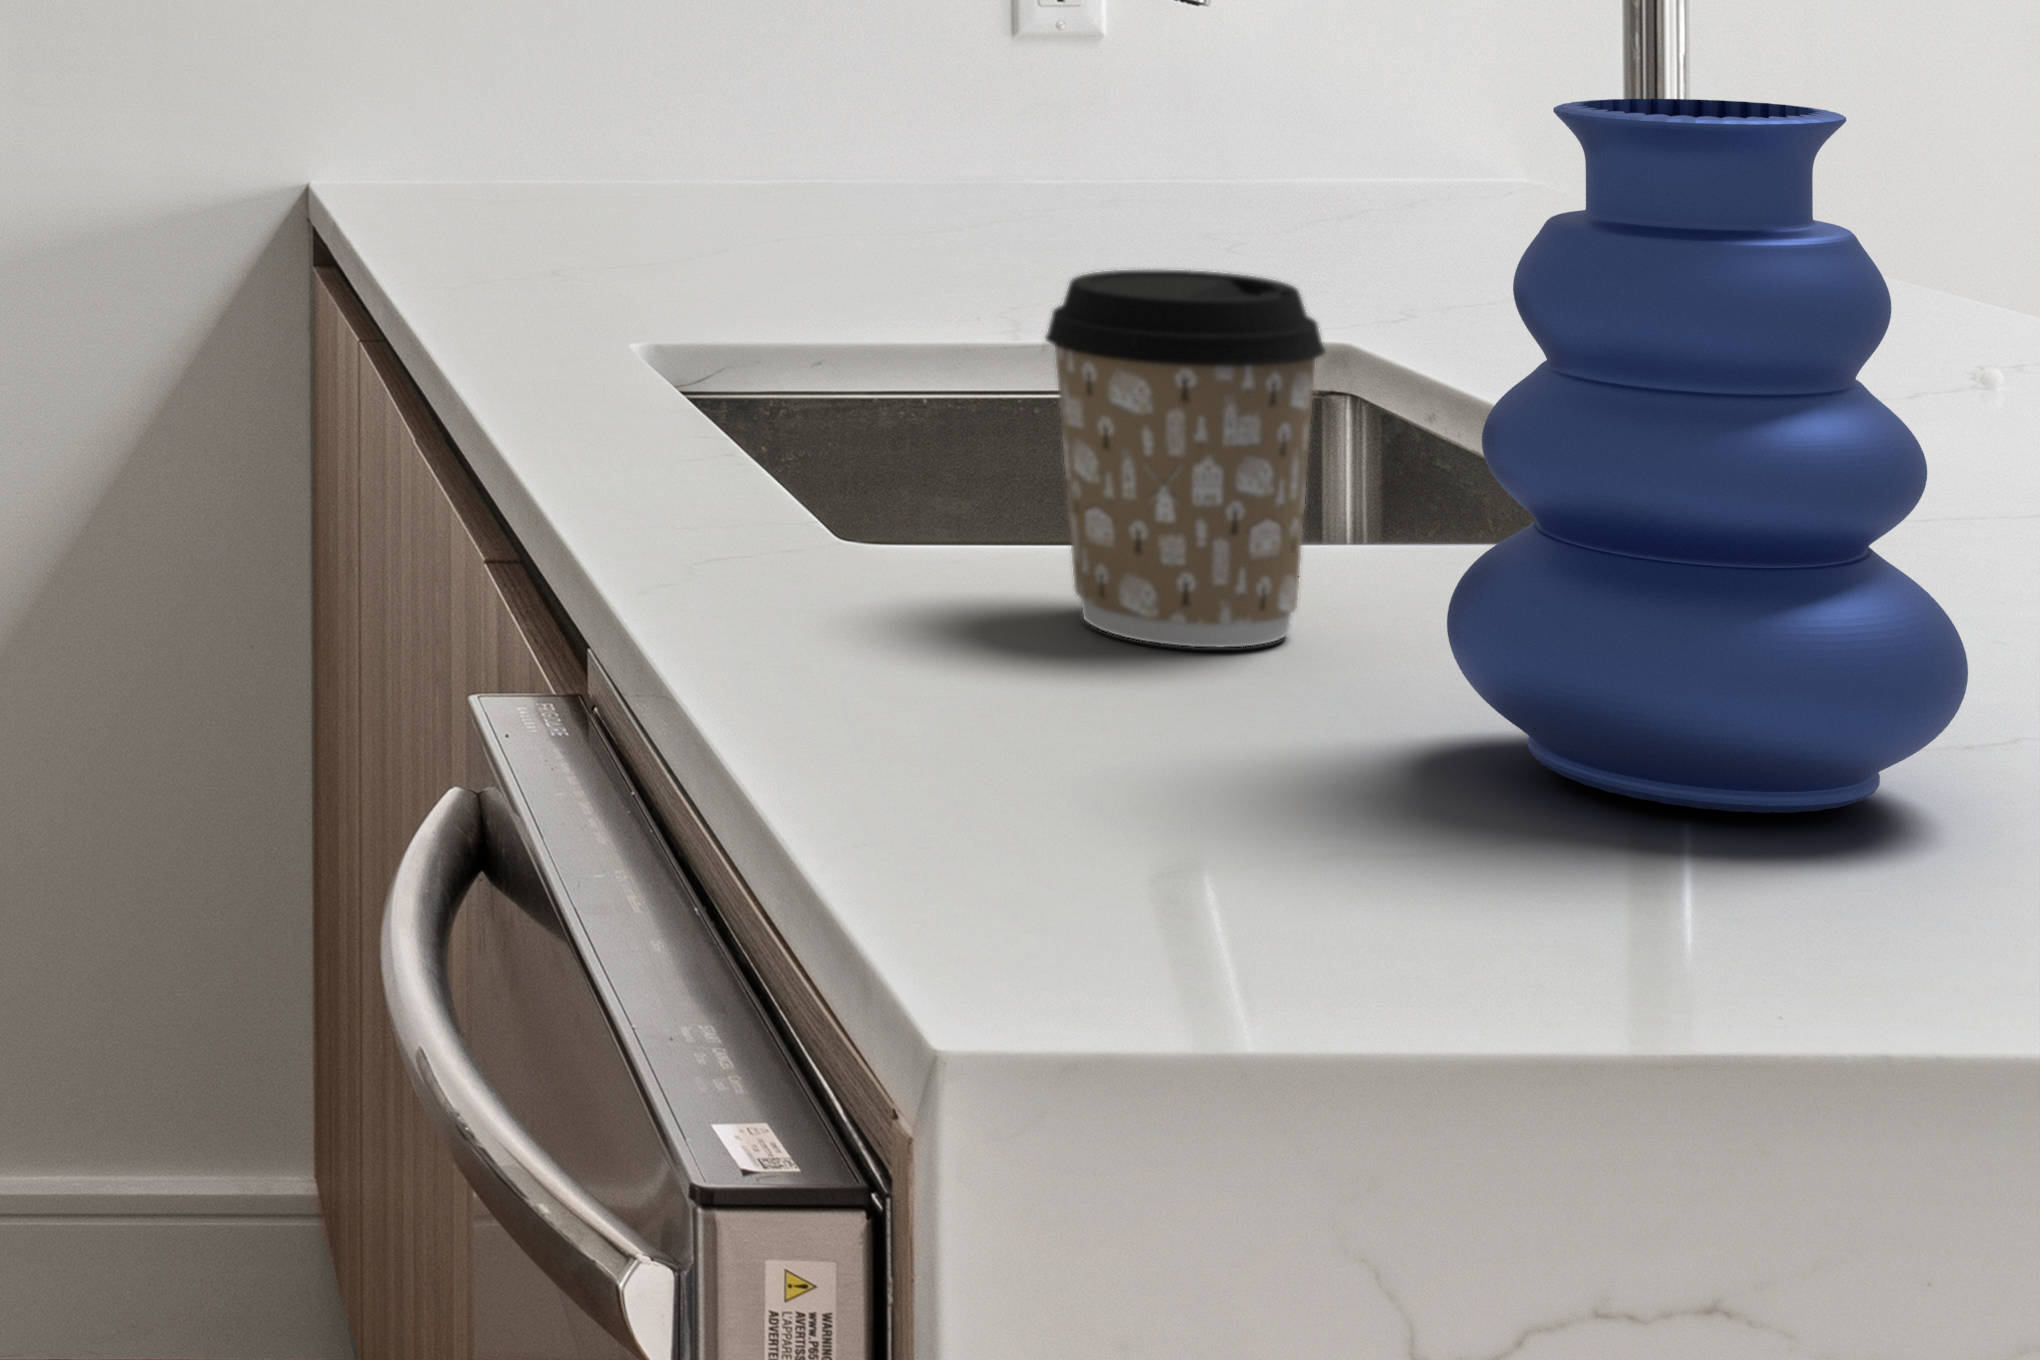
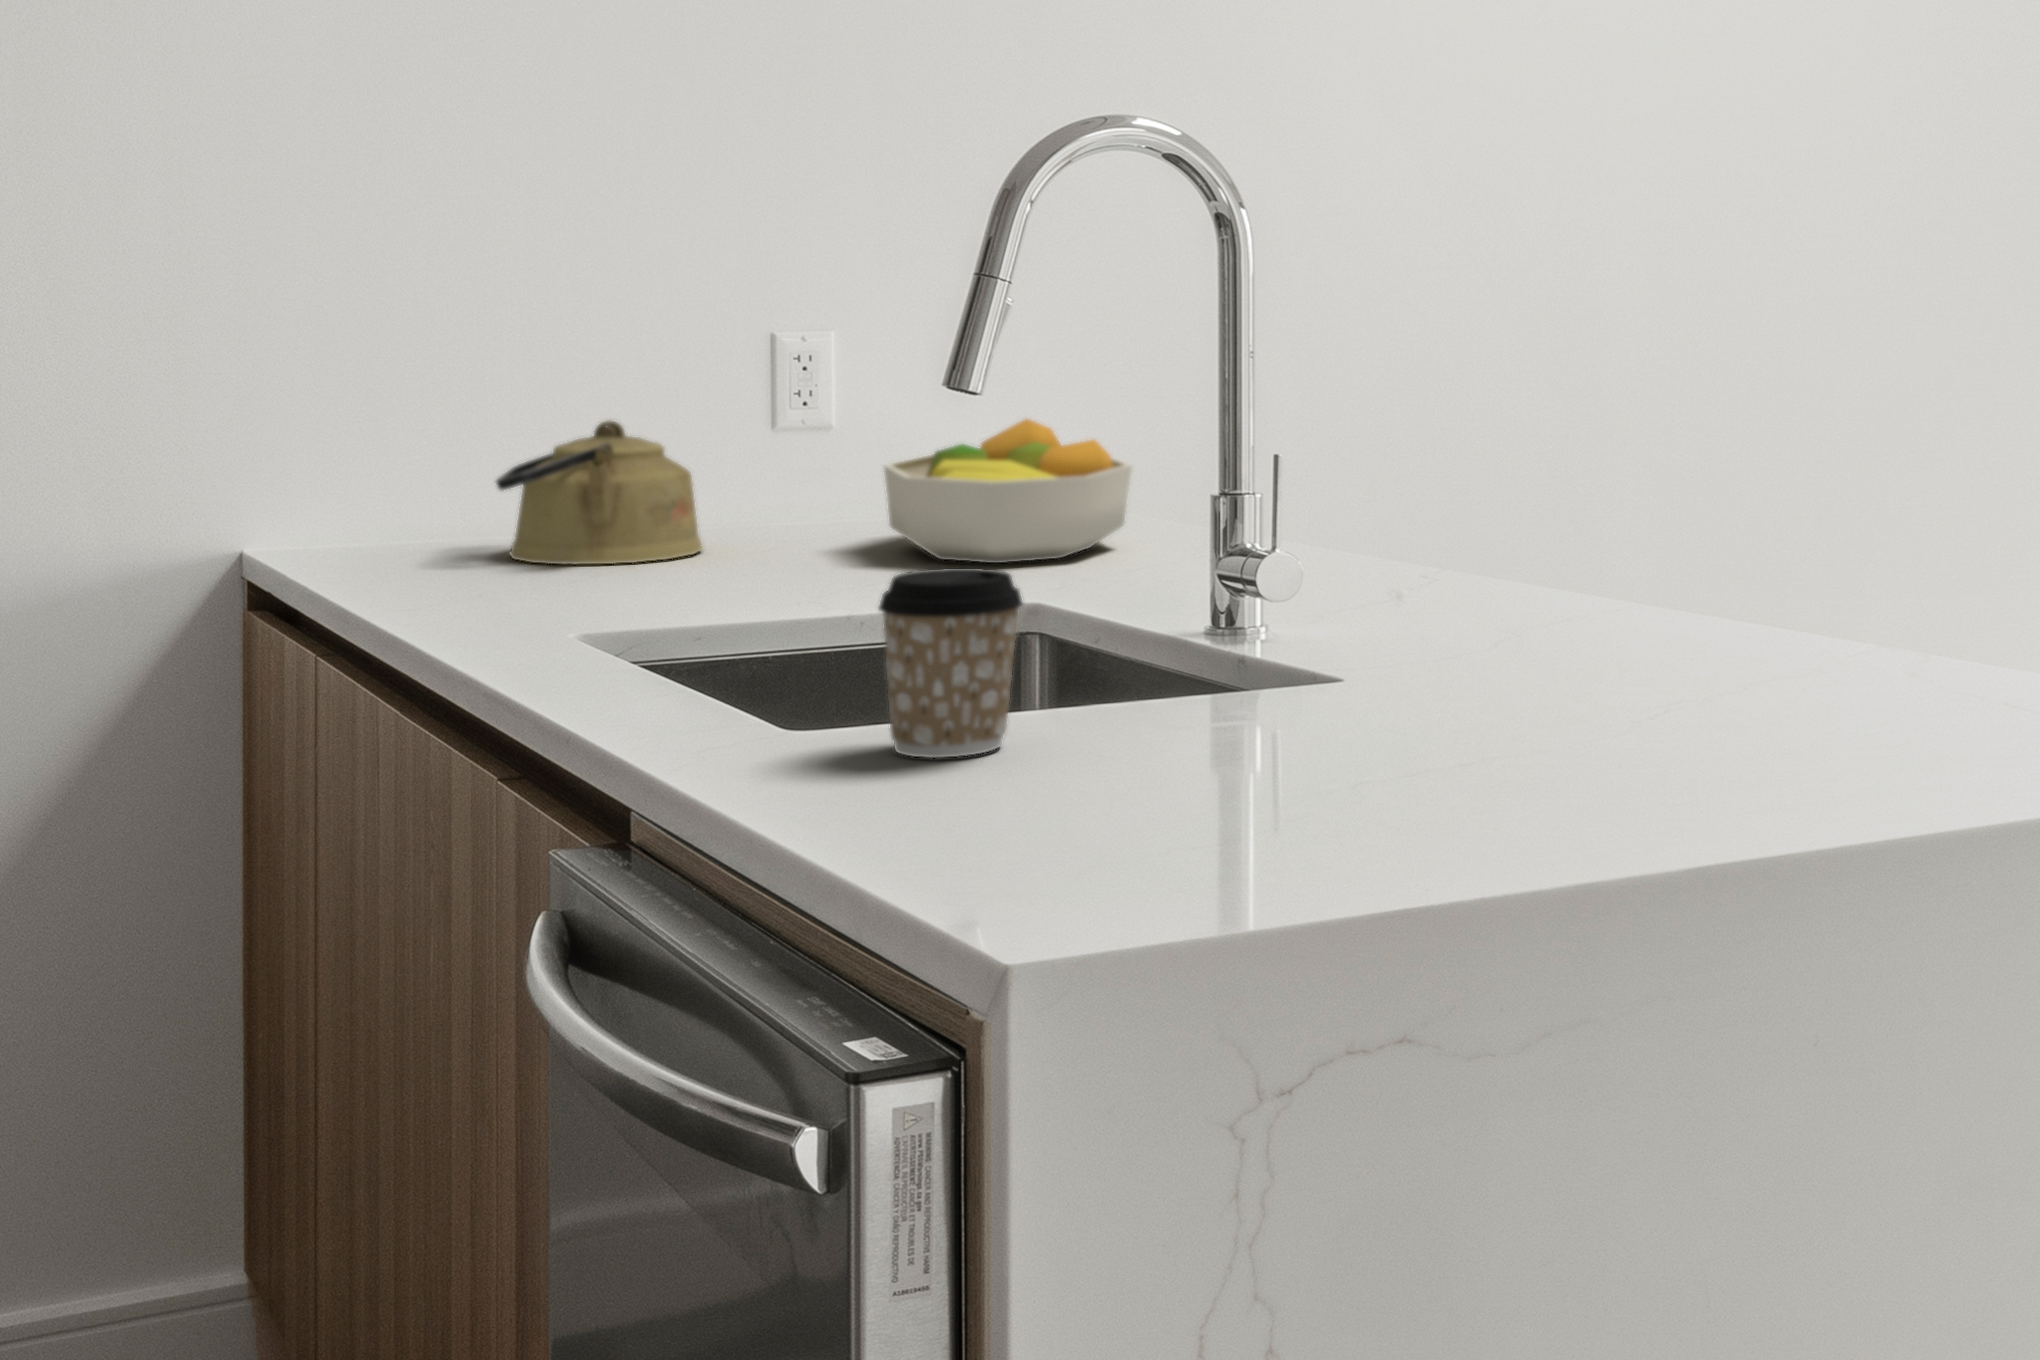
kettle: none [477,23,759,241] -> present [496,420,702,565]
fruit bowl: none [1024,34,1443,276] -> present [884,419,1132,563]
vase: present [1447,99,1968,813] -> none [1067,479,1285,794]

